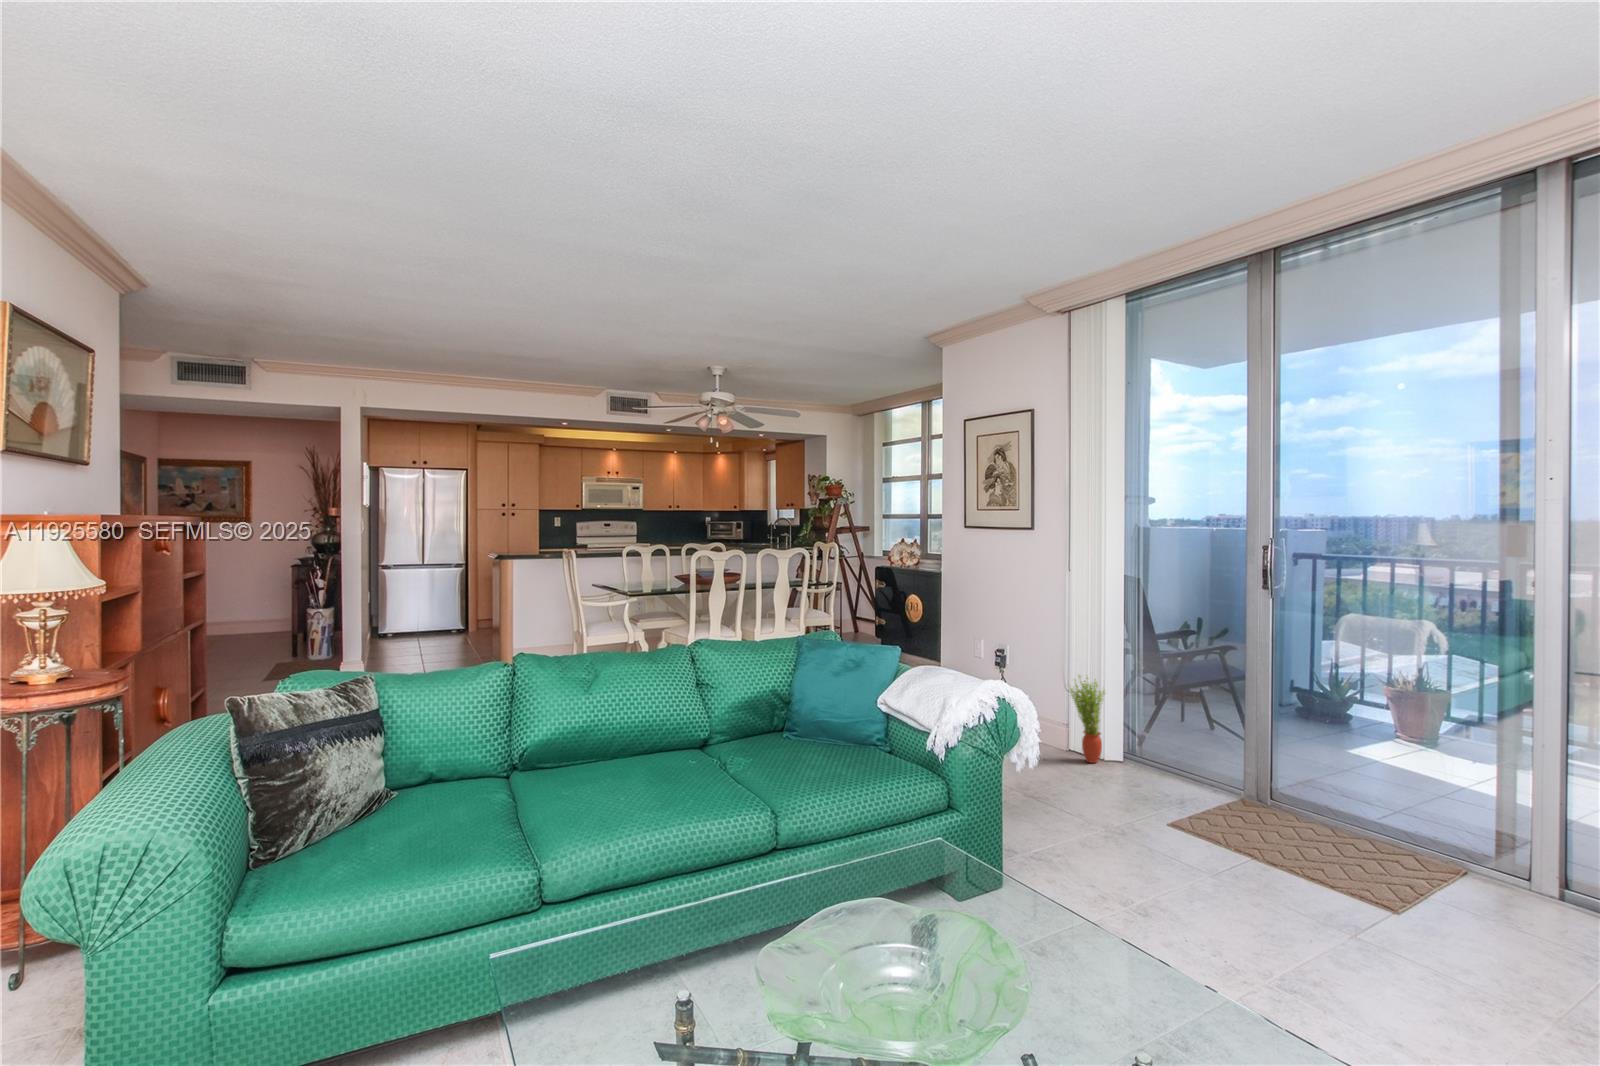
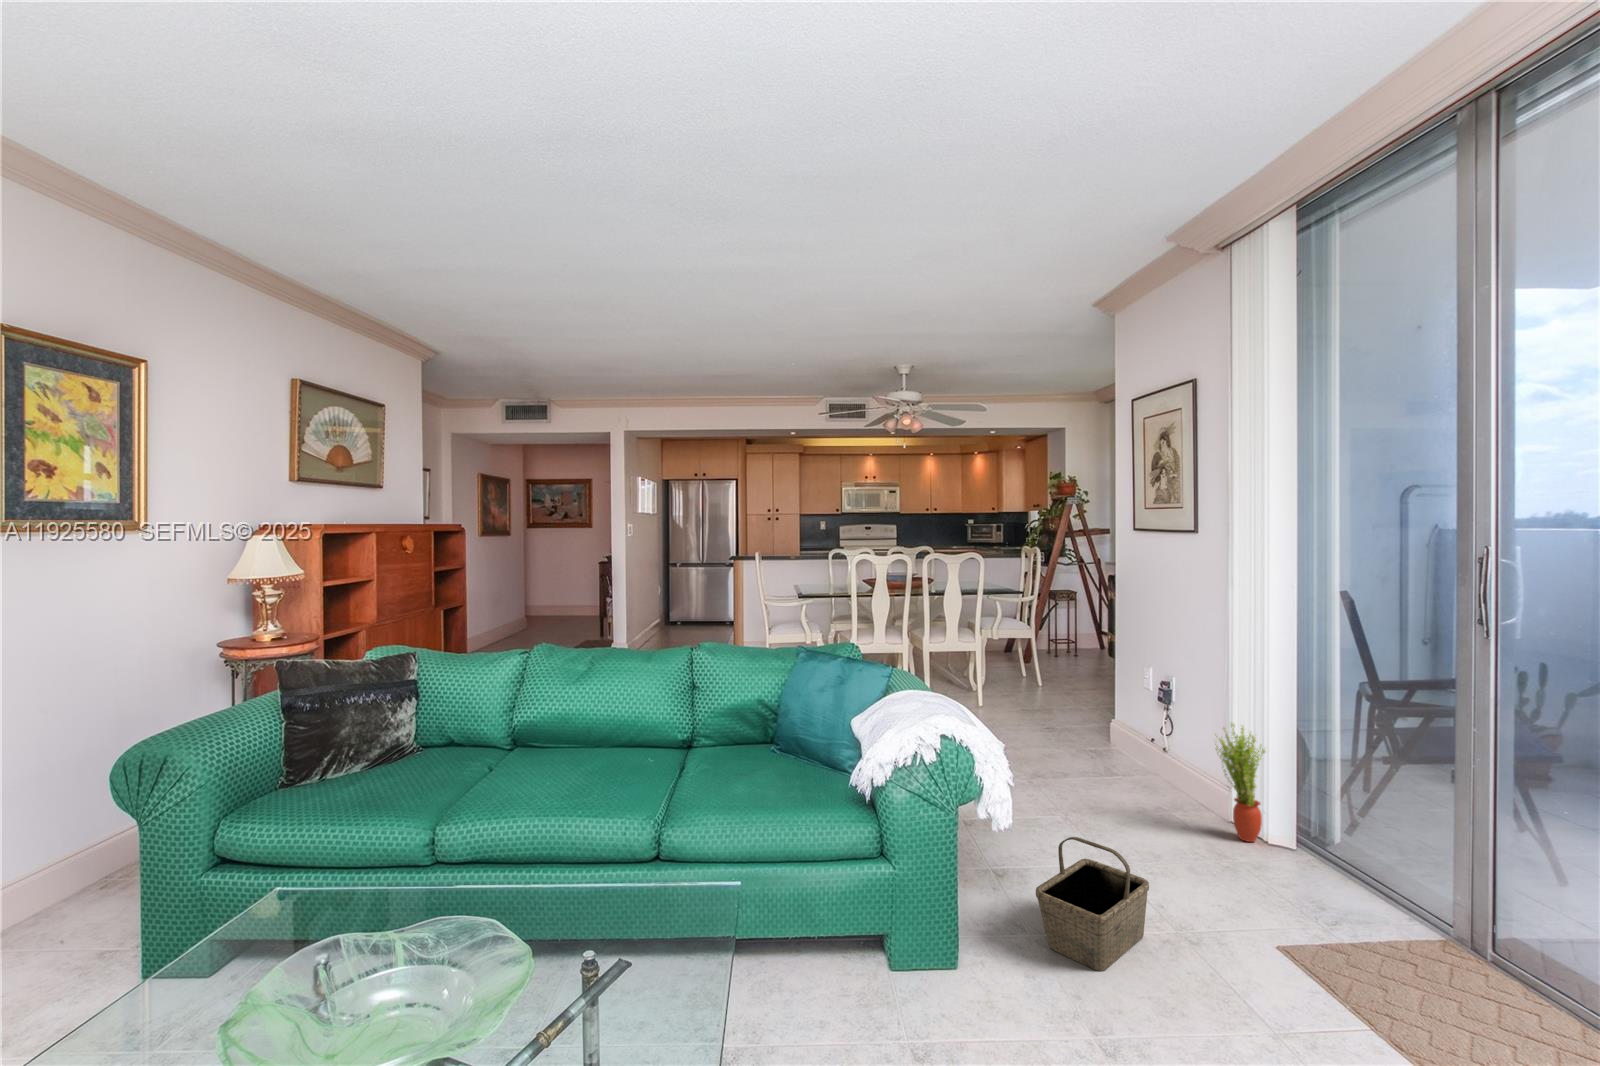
basket: none [1045,769,1108,865] -> present [1036,837,1149,971]

